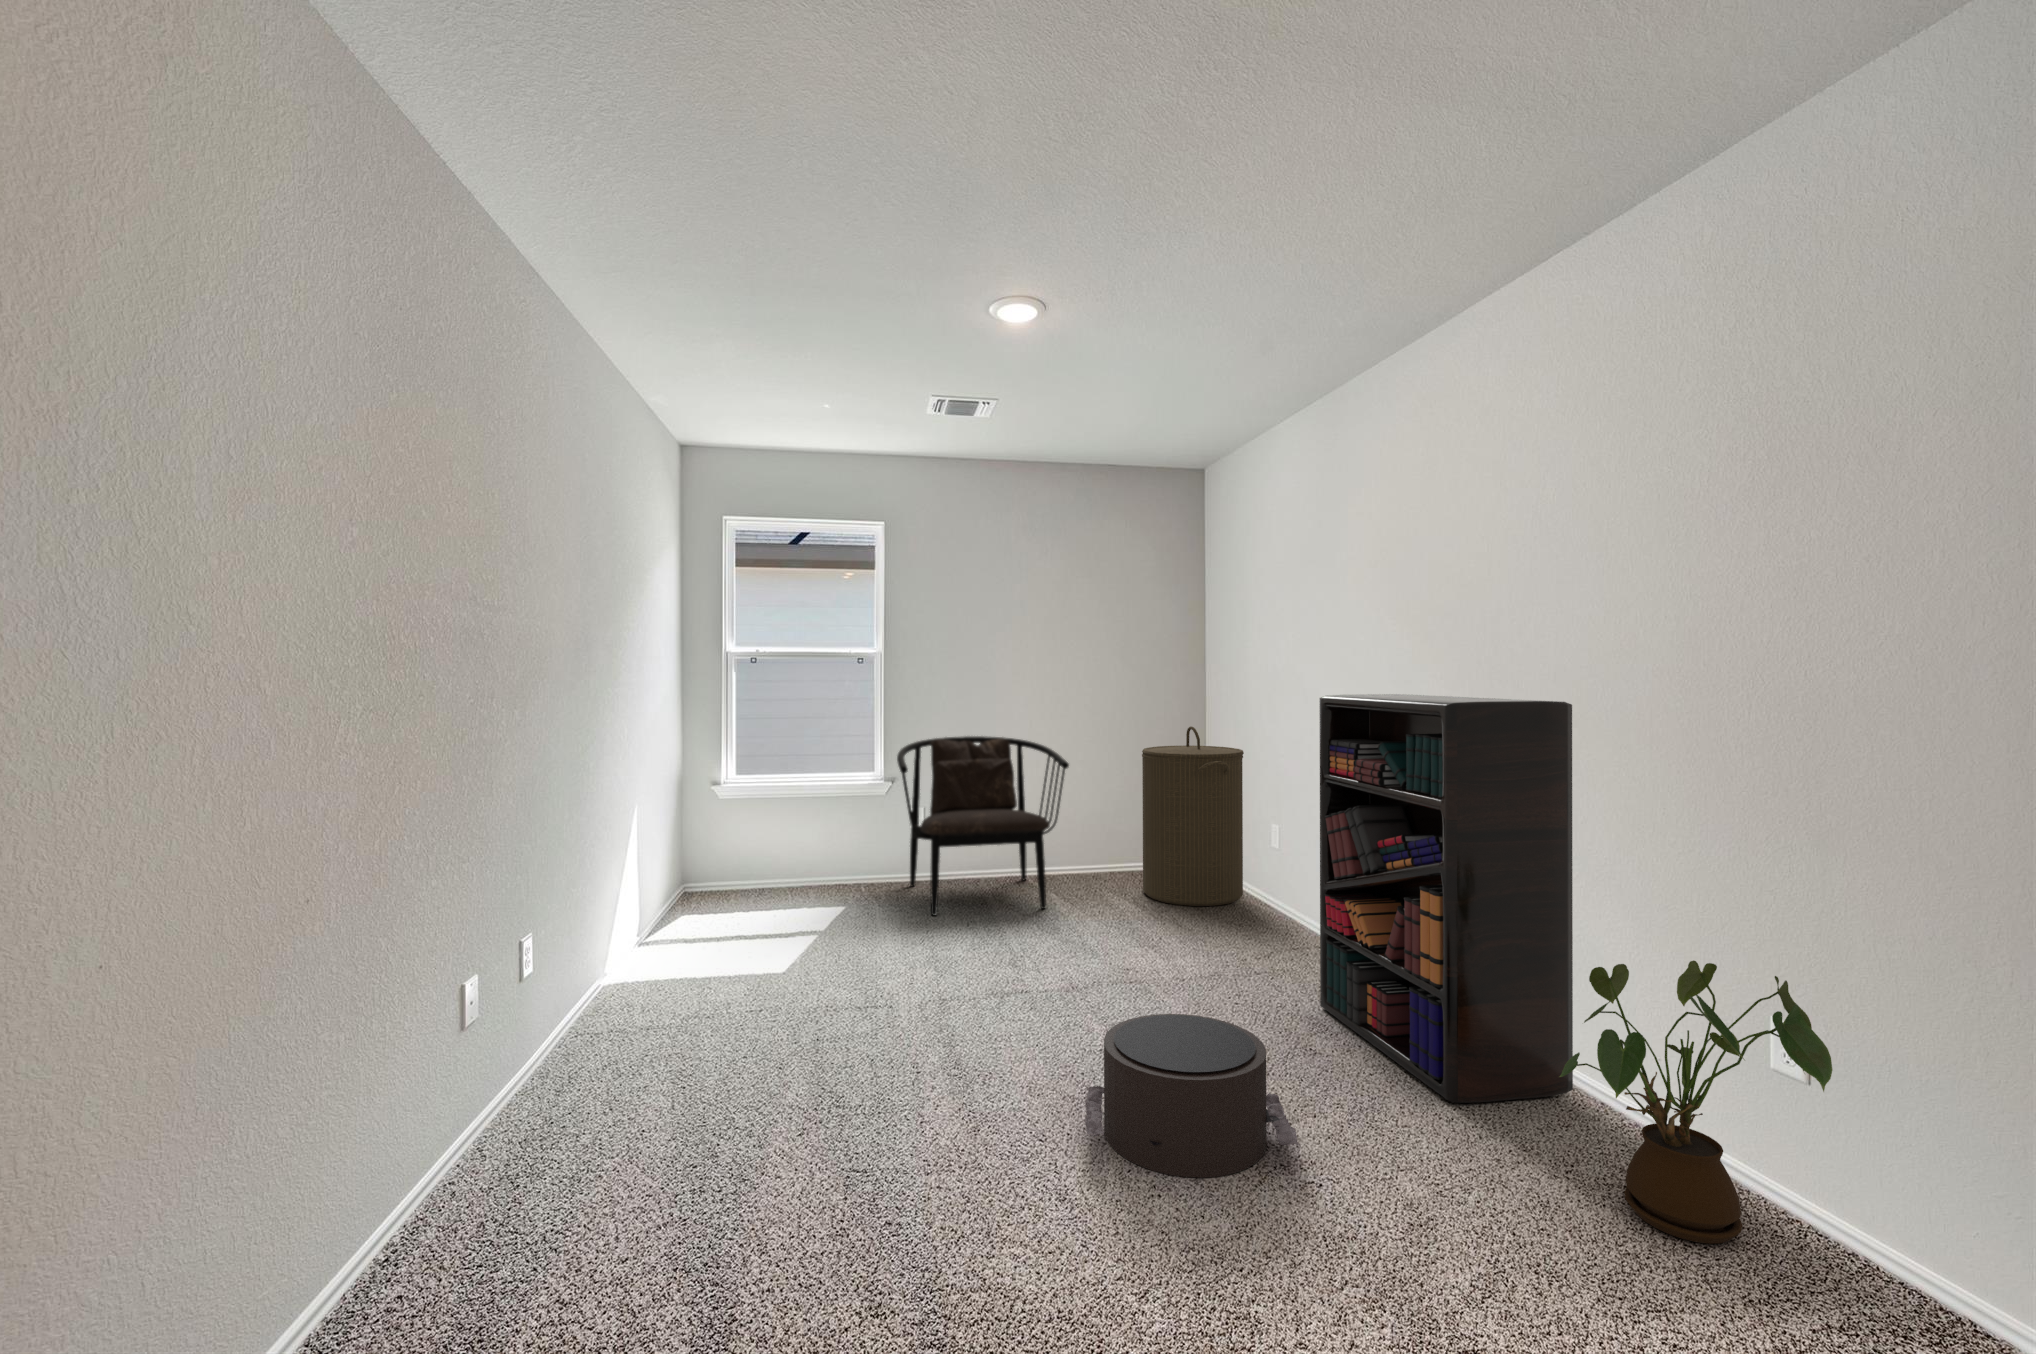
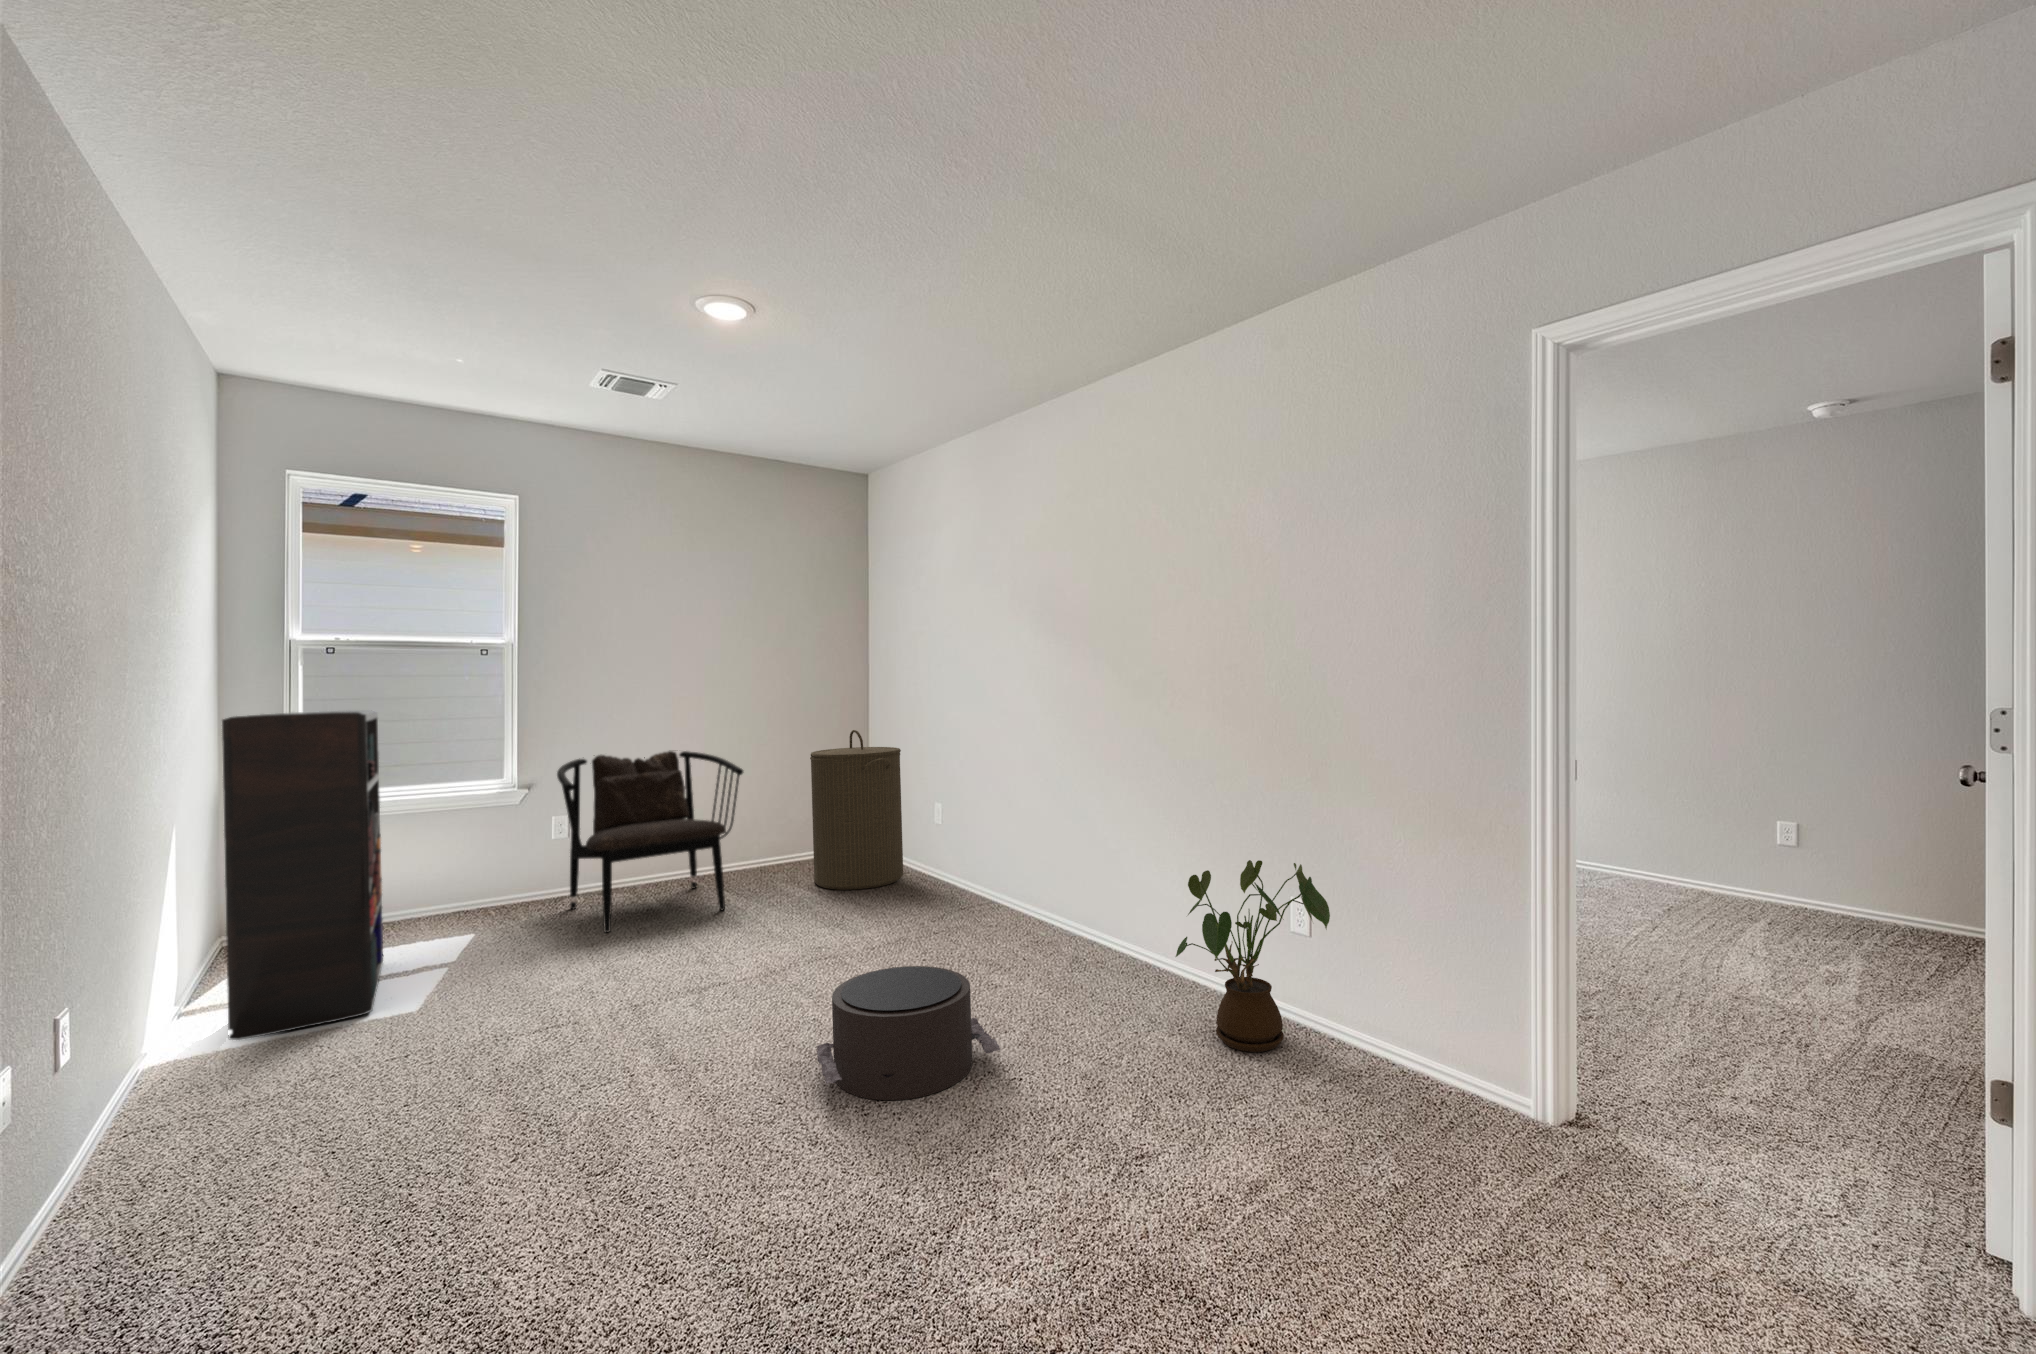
bookshelf: present [1319,694,1573,1103] -> present [222,710,384,1040]

